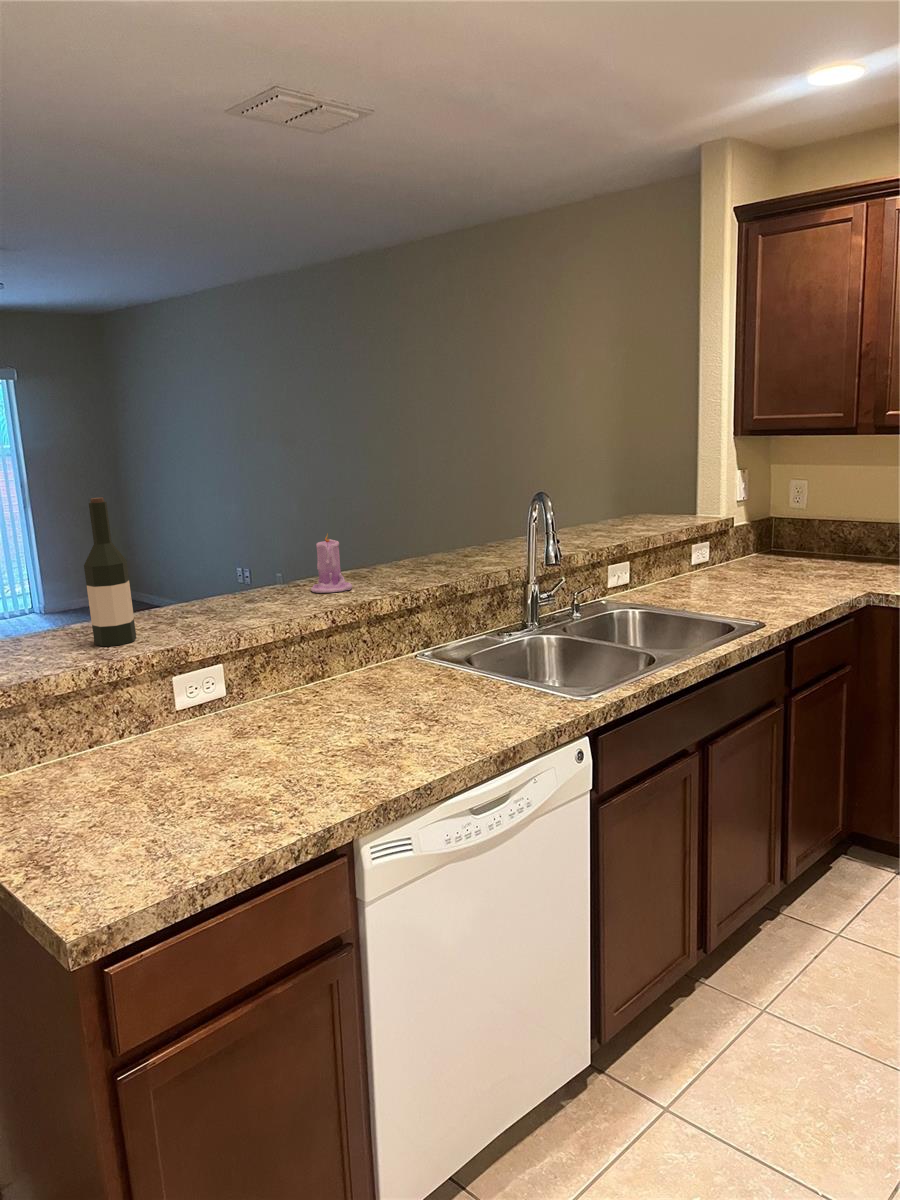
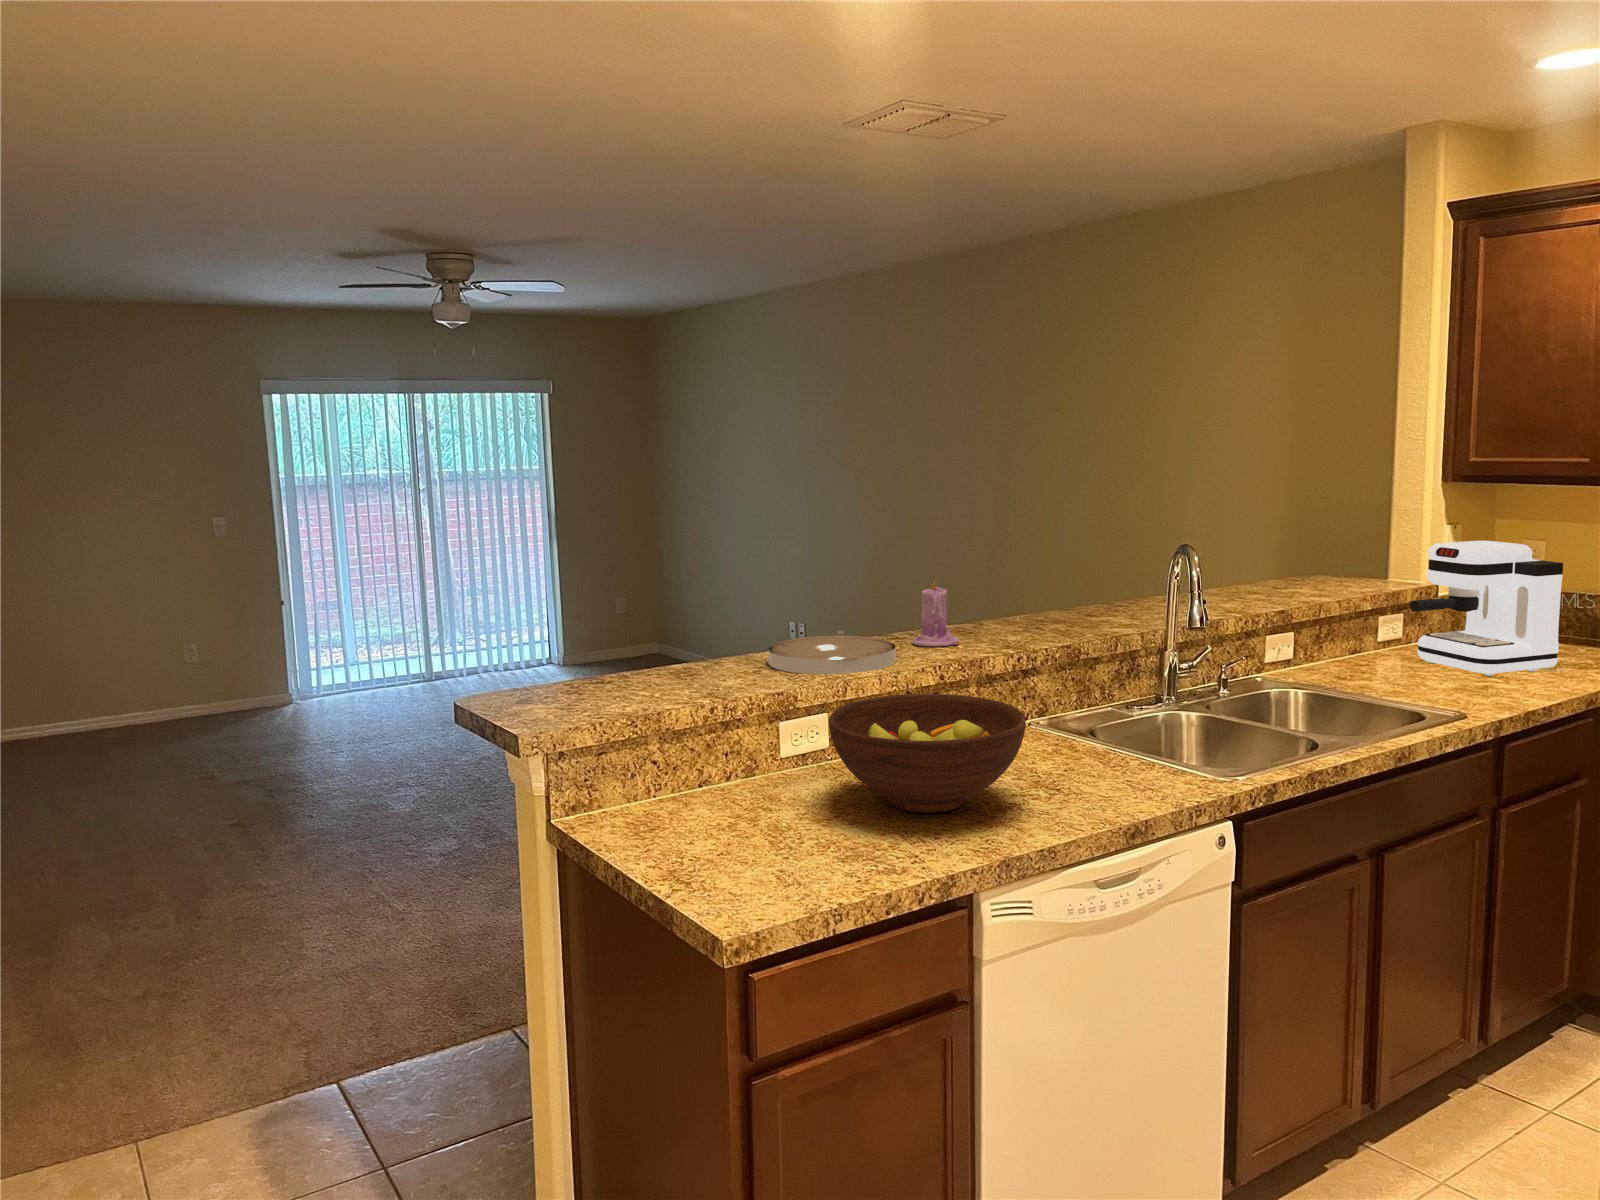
coffee maker: none [715,483,825,589] -> present [1410,541,1563,676]
wine bottle: present [84,498,136,646] -> none [698,534,741,686]
plate: none [169,588,292,627] -> present [768,636,896,674]
fruit bowl: none [212,640,402,757] -> present [829,694,1026,812]

